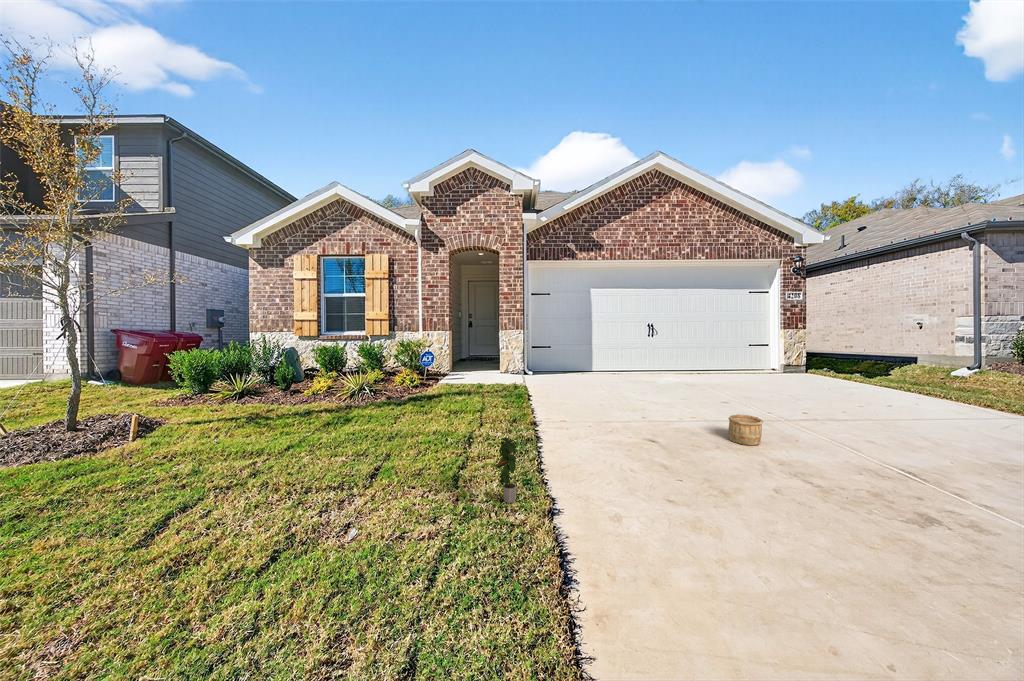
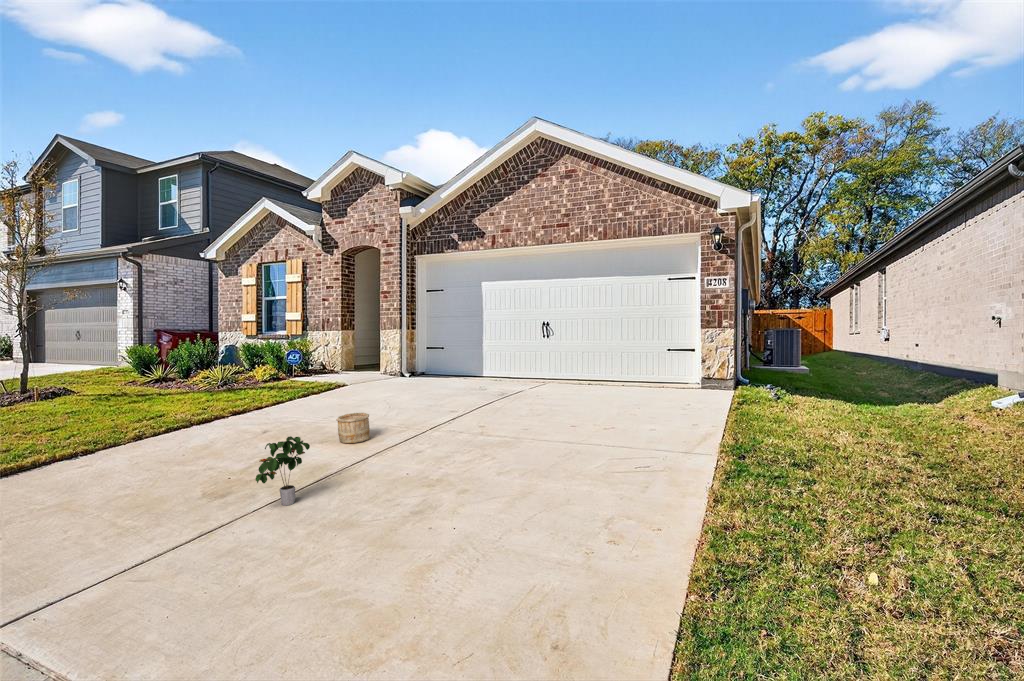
potted plant: present [497,438,516,503] -> present [256,436,310,505]

